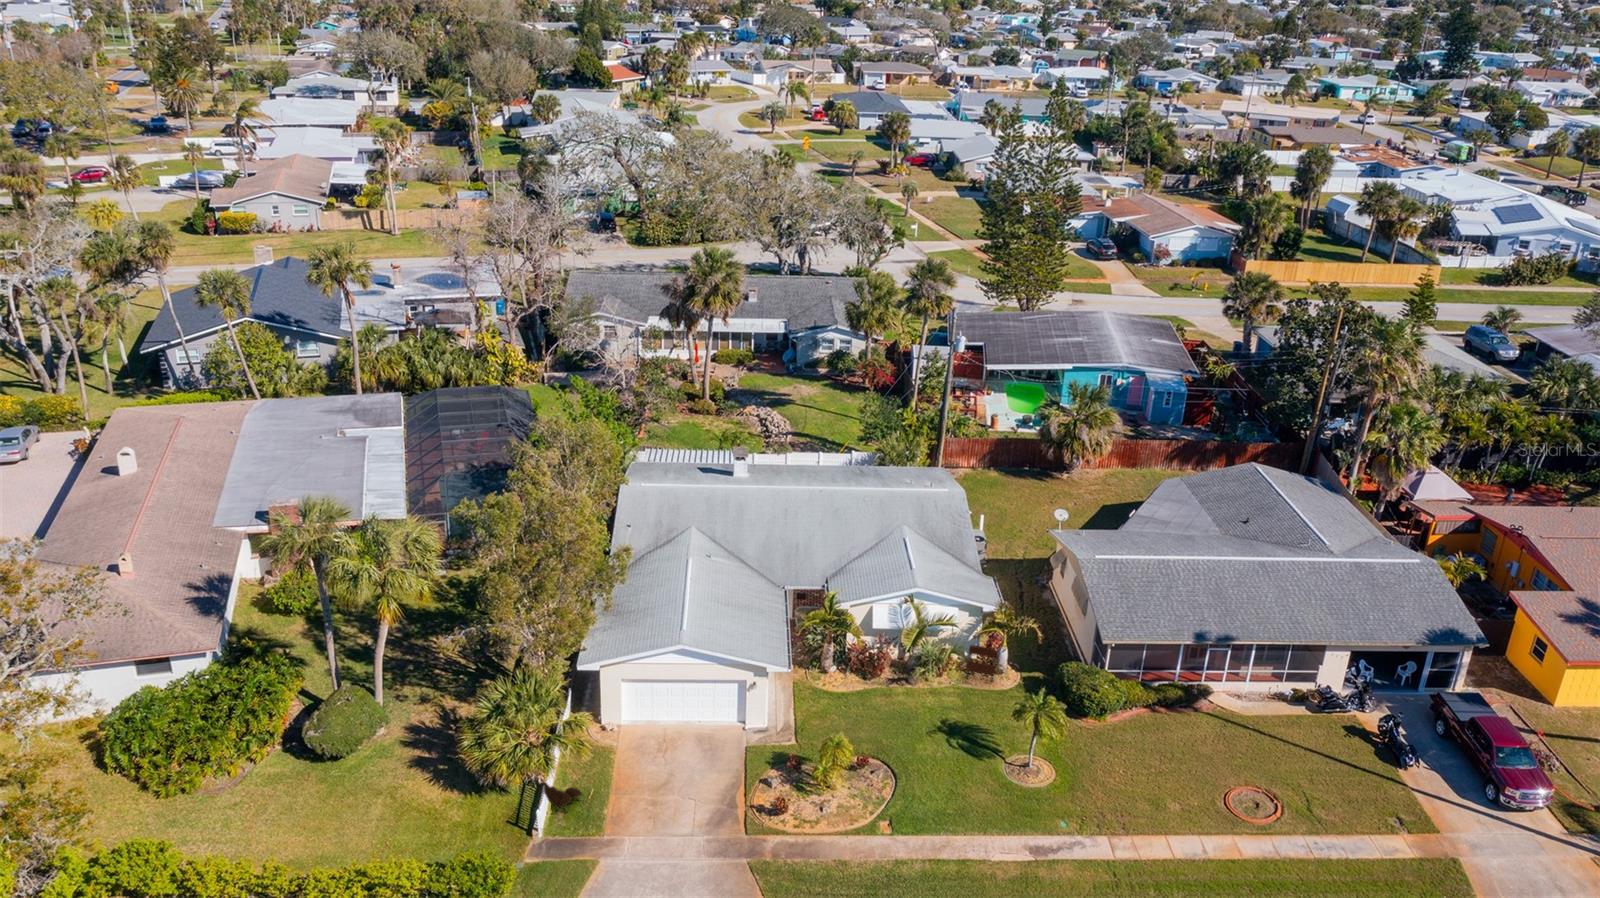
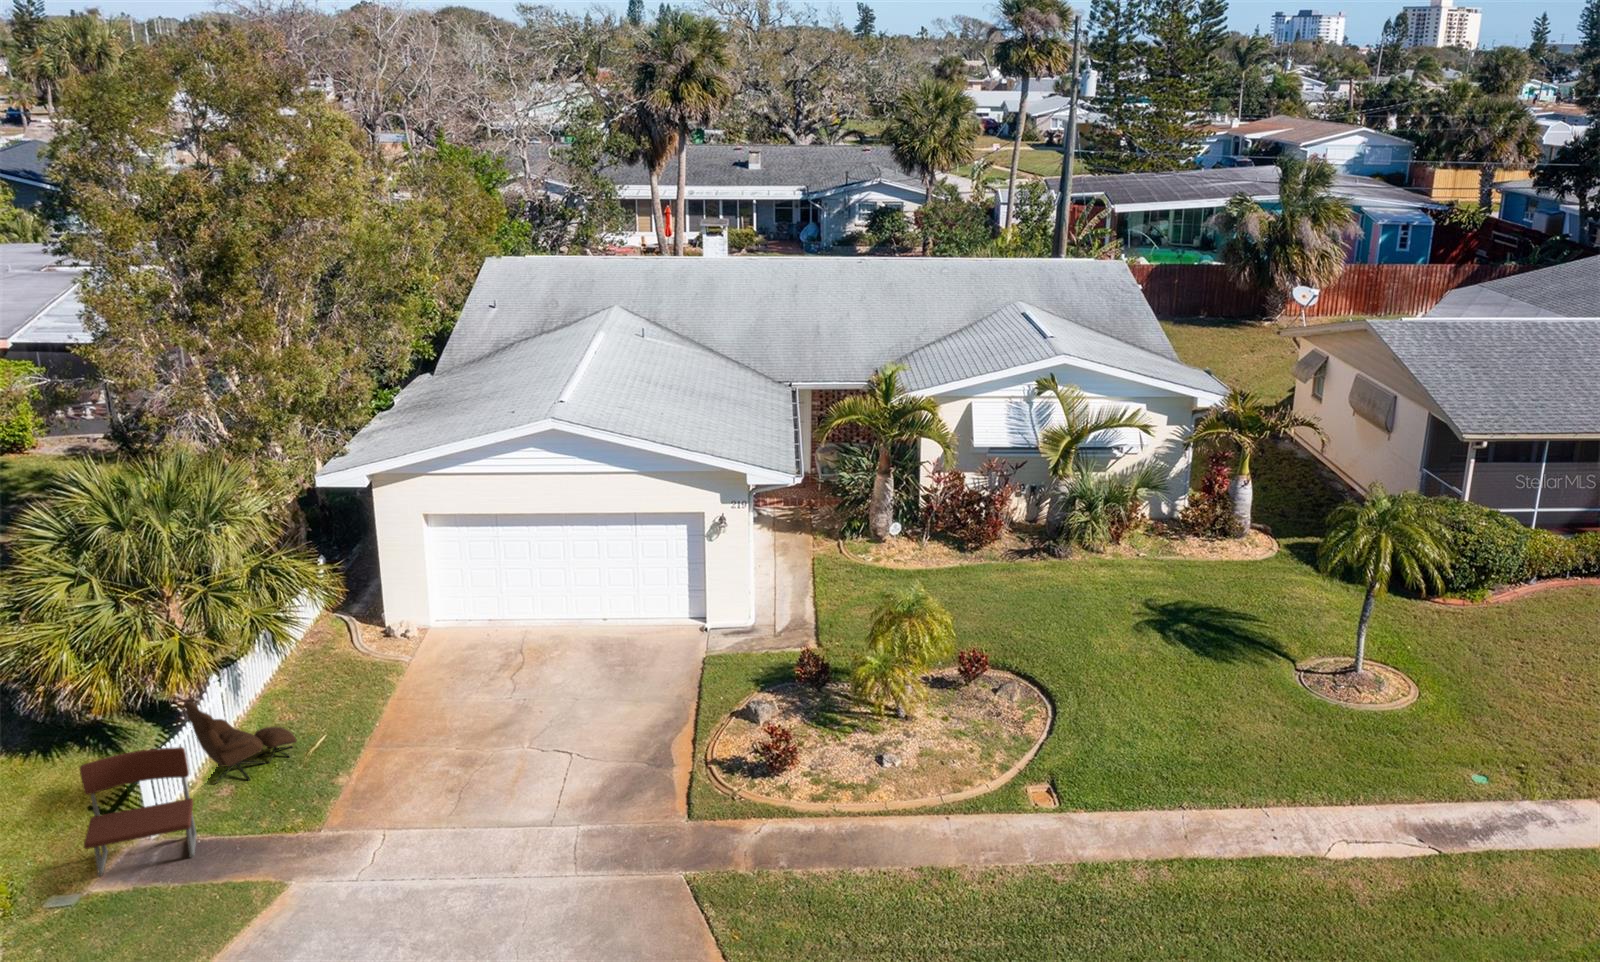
bench: present [966,645,998,681] -> present [80,747,197,876]

